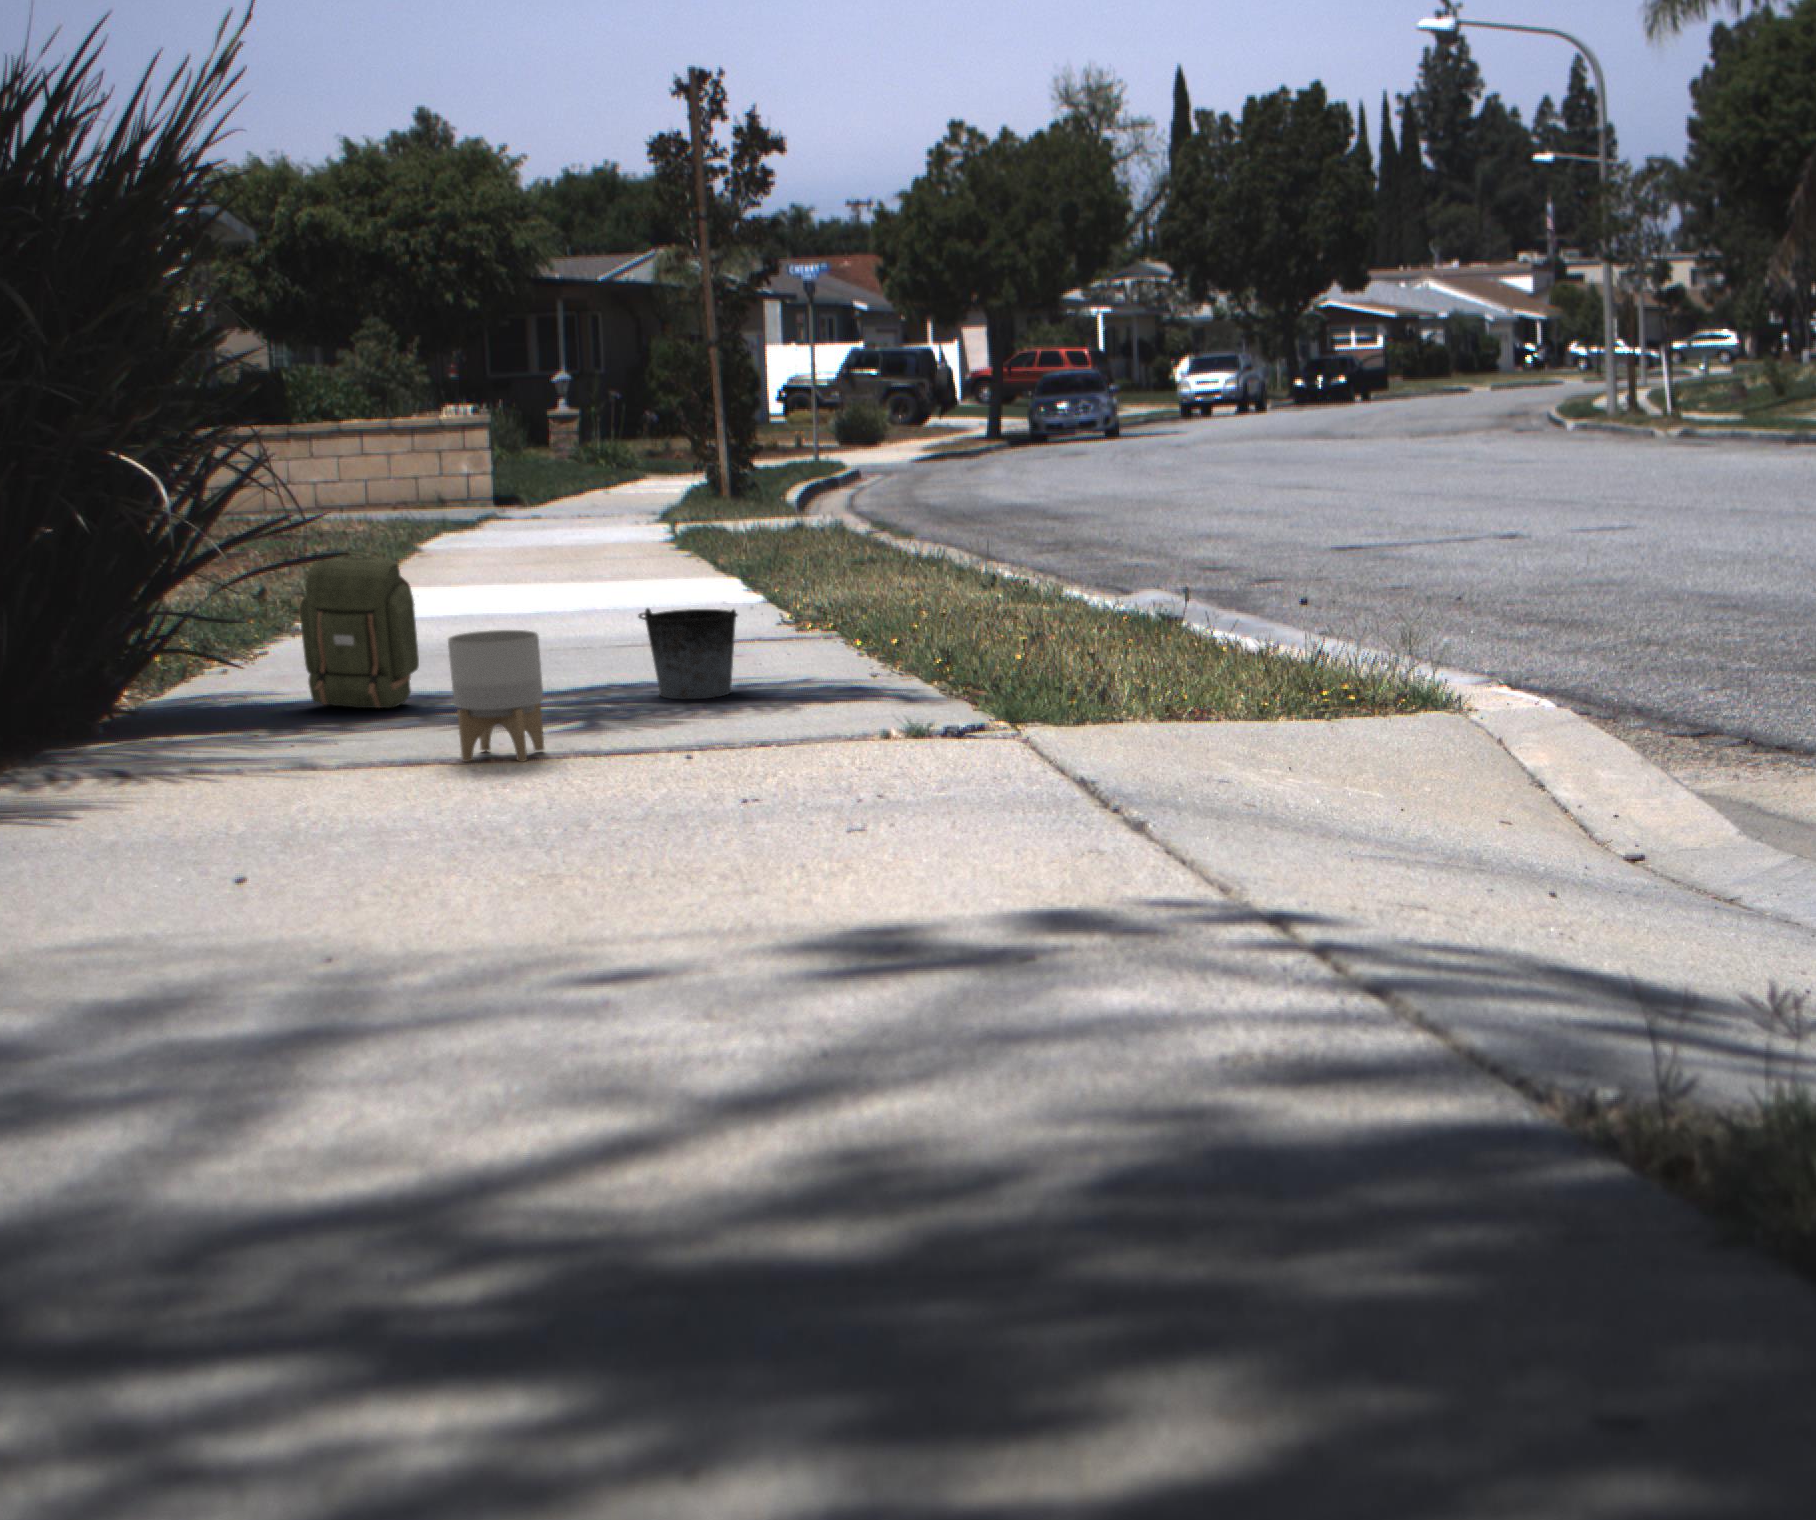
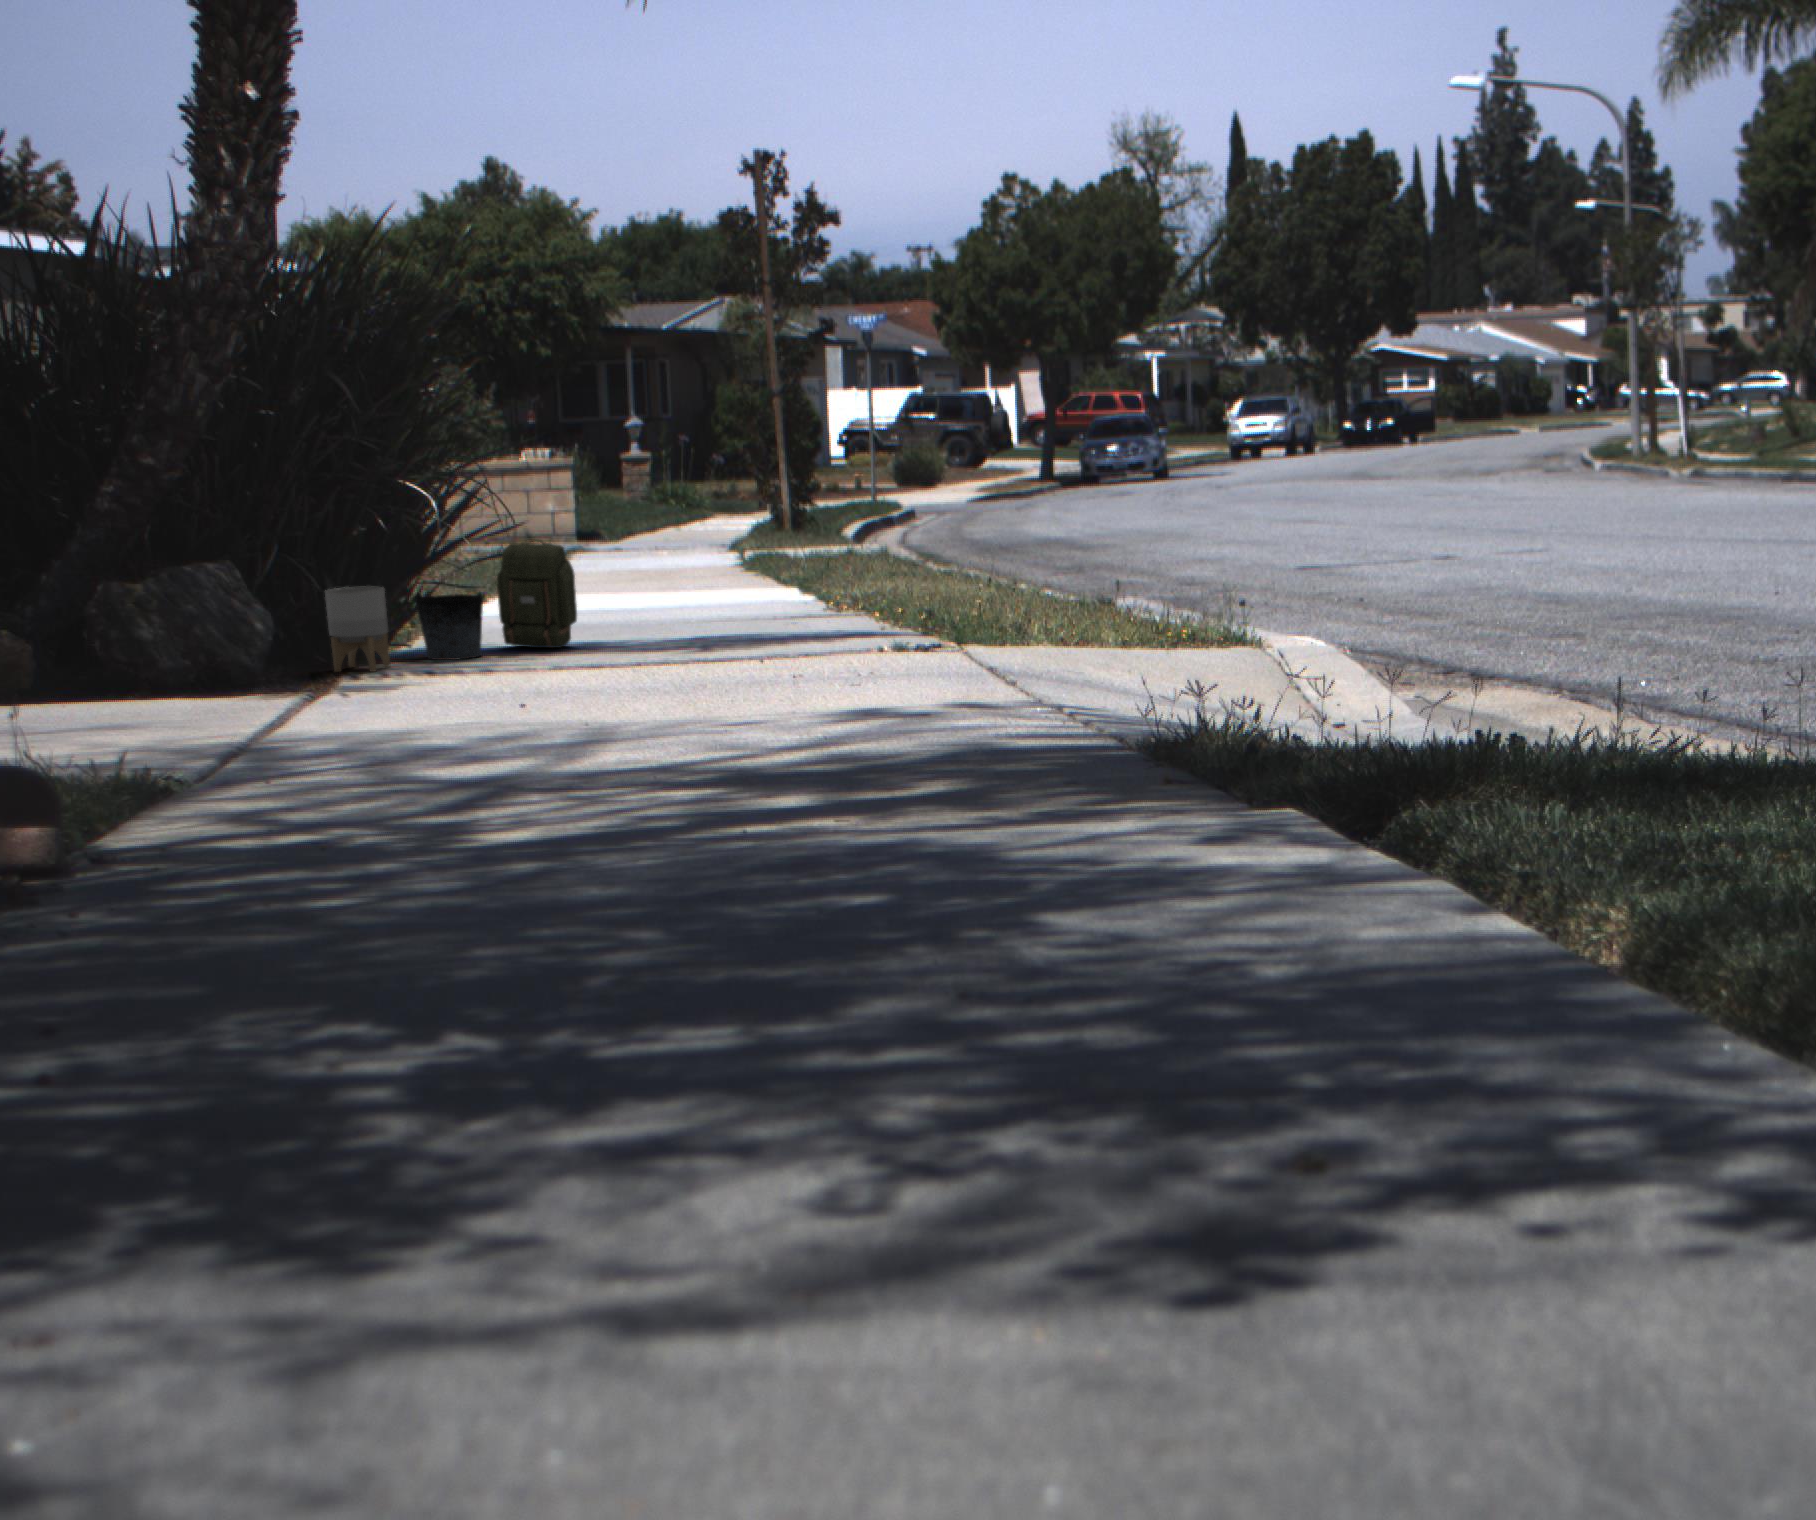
bucket: present [638,608,738,699] -> present [411,593,483,660]
planter: present [448,630,544,762] -> present [325,586,390,672]

